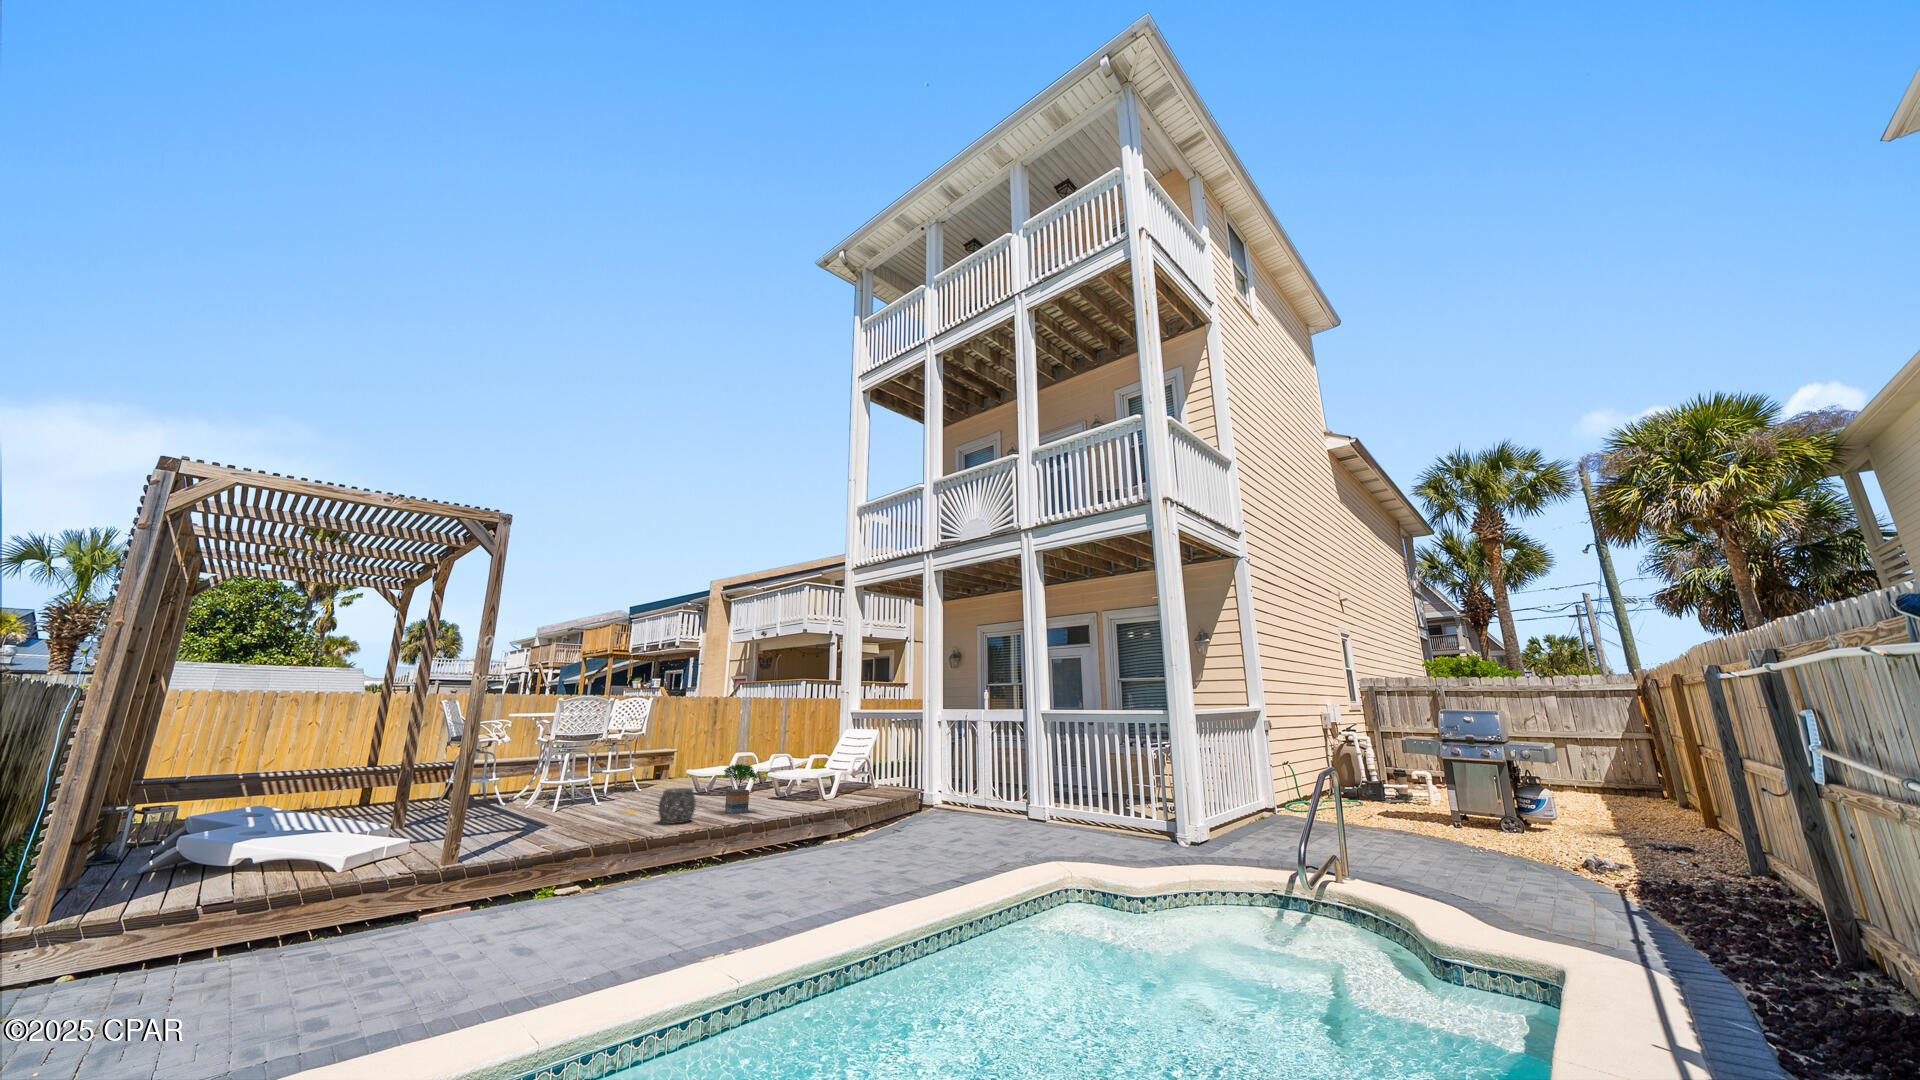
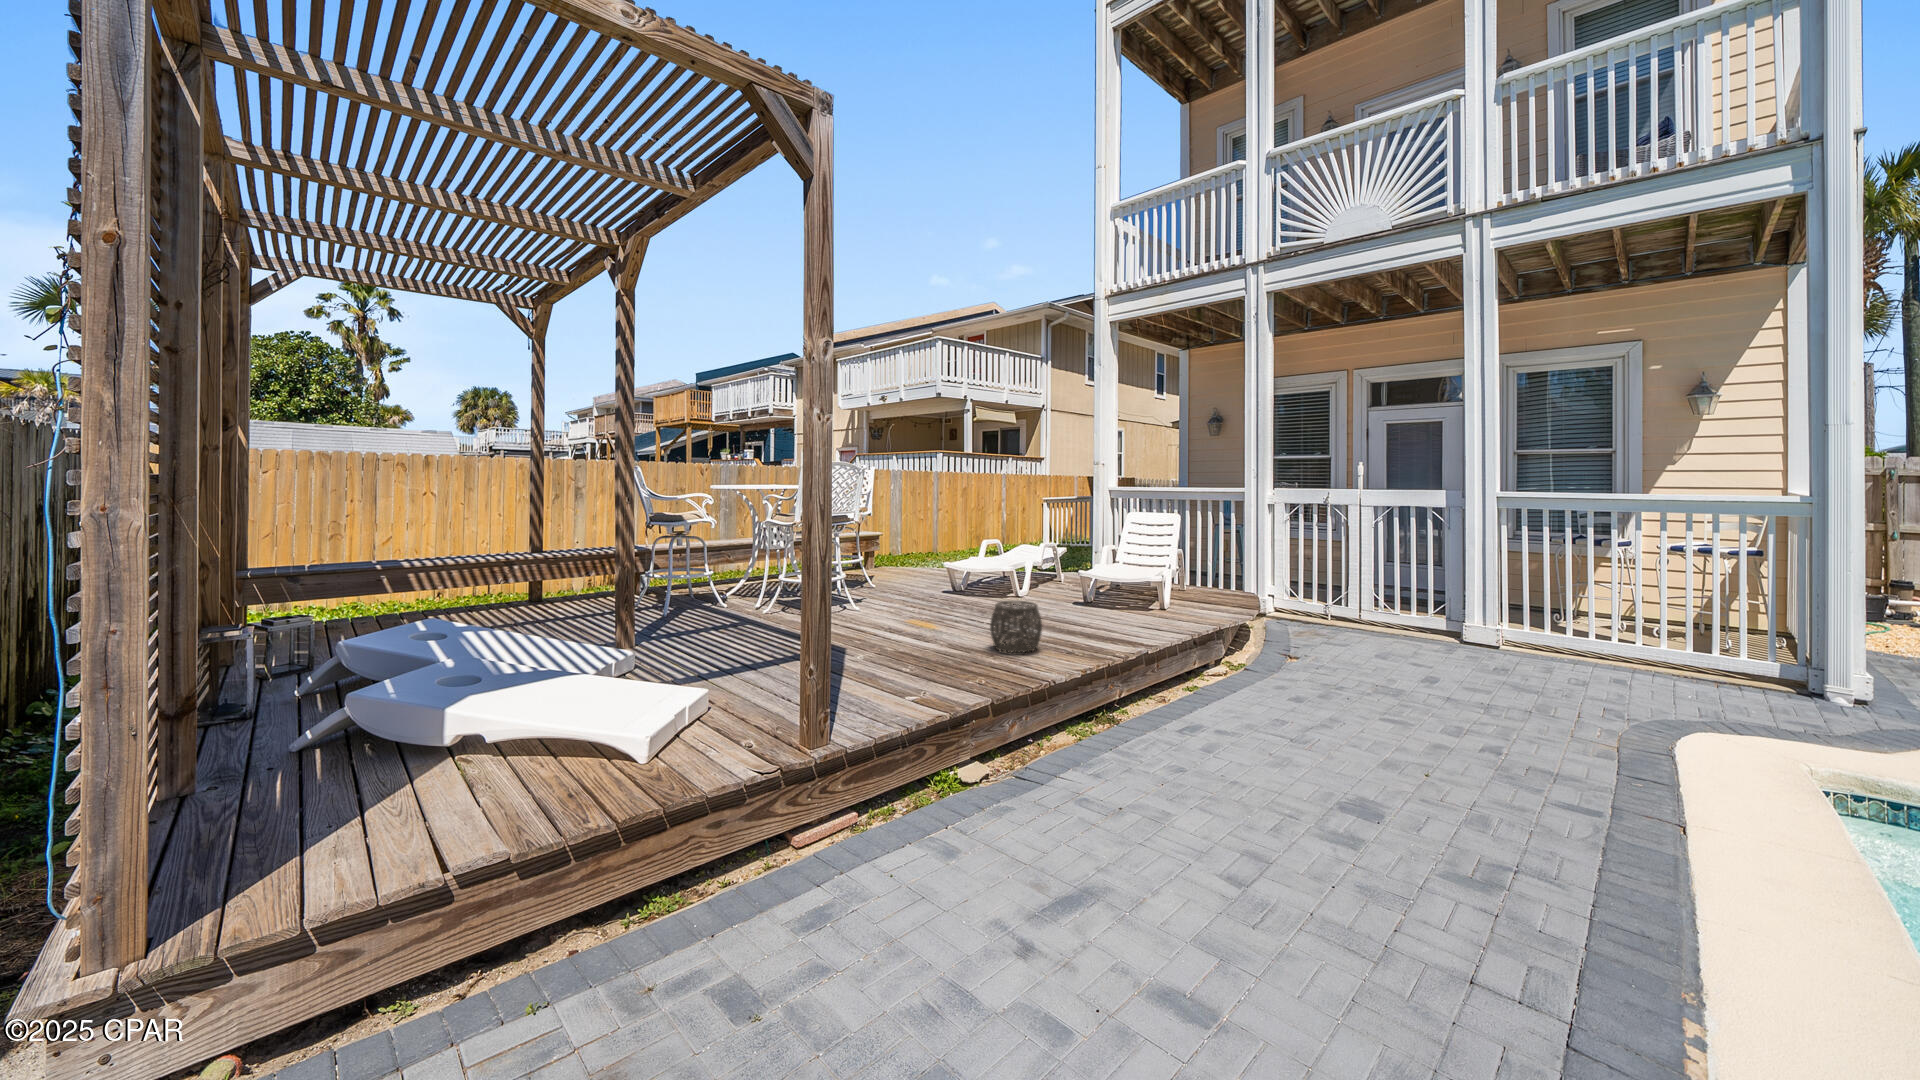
potted tree: present [724,764,757,814] -> none [1046,565,1099,635]

